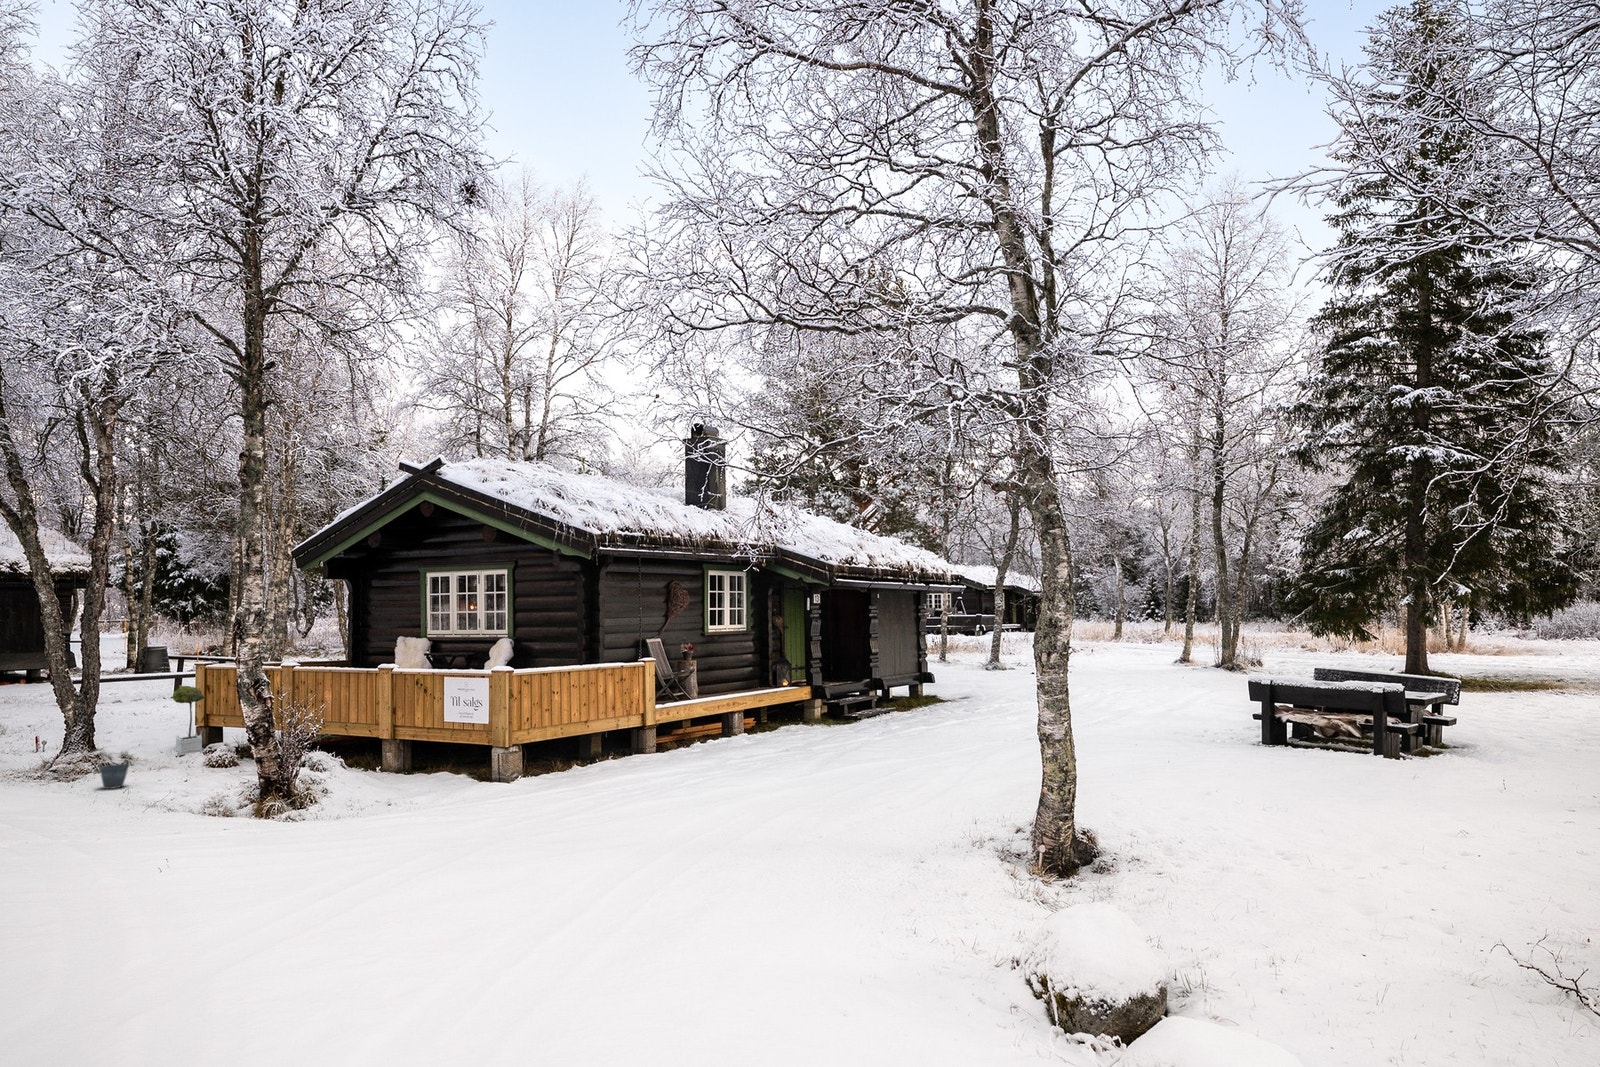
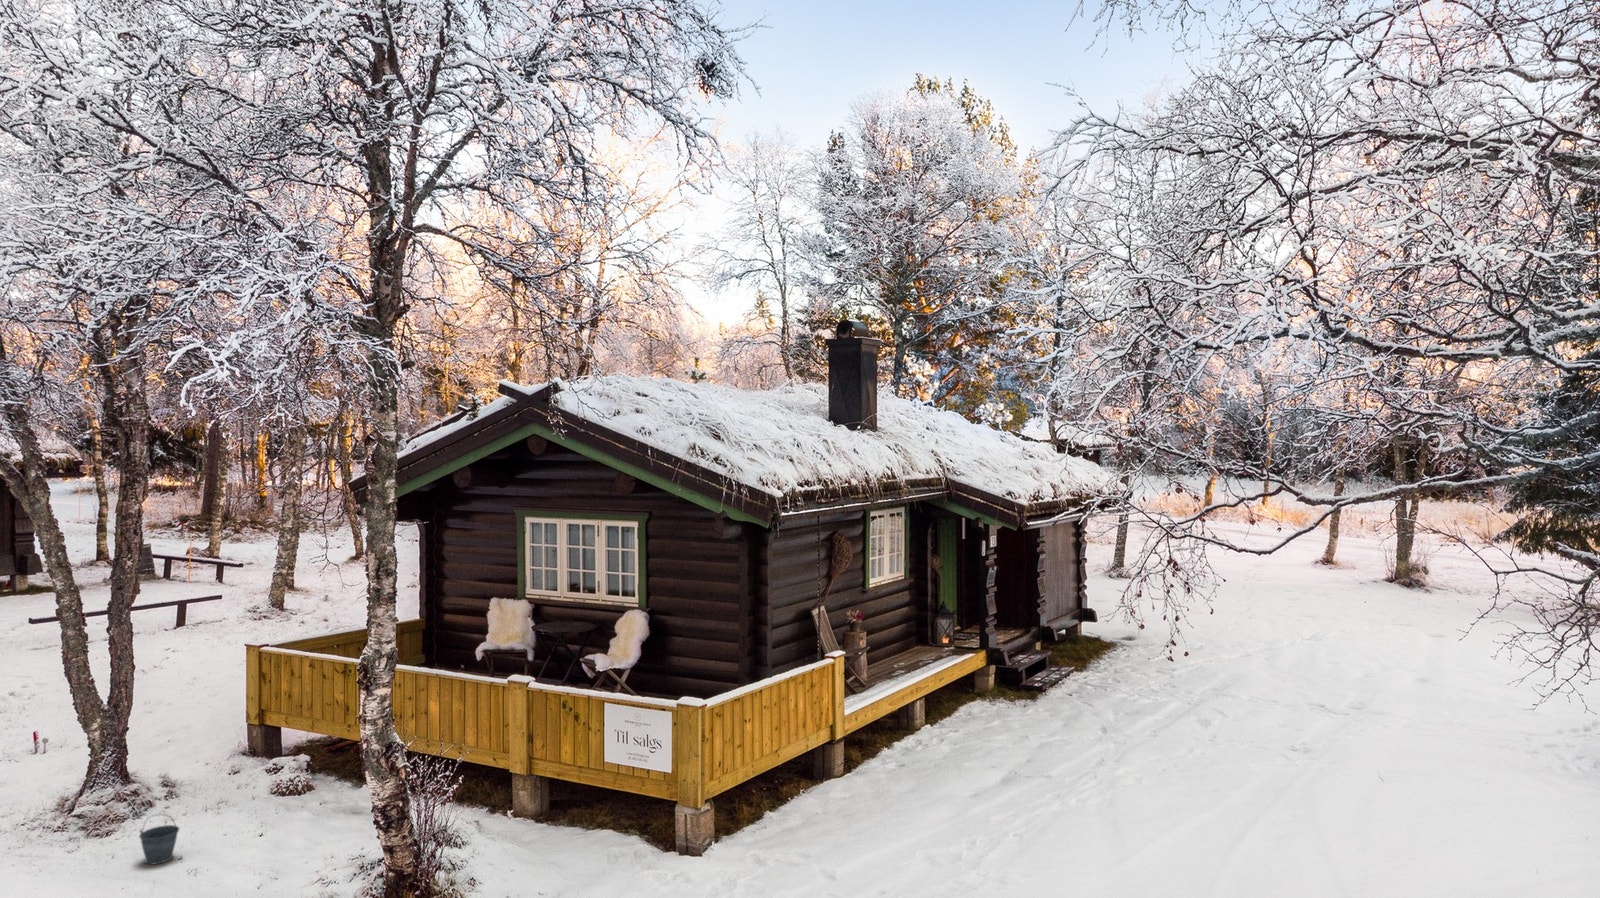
potted tree: present [173,685,206,754] -> none [226,680,268,770]

